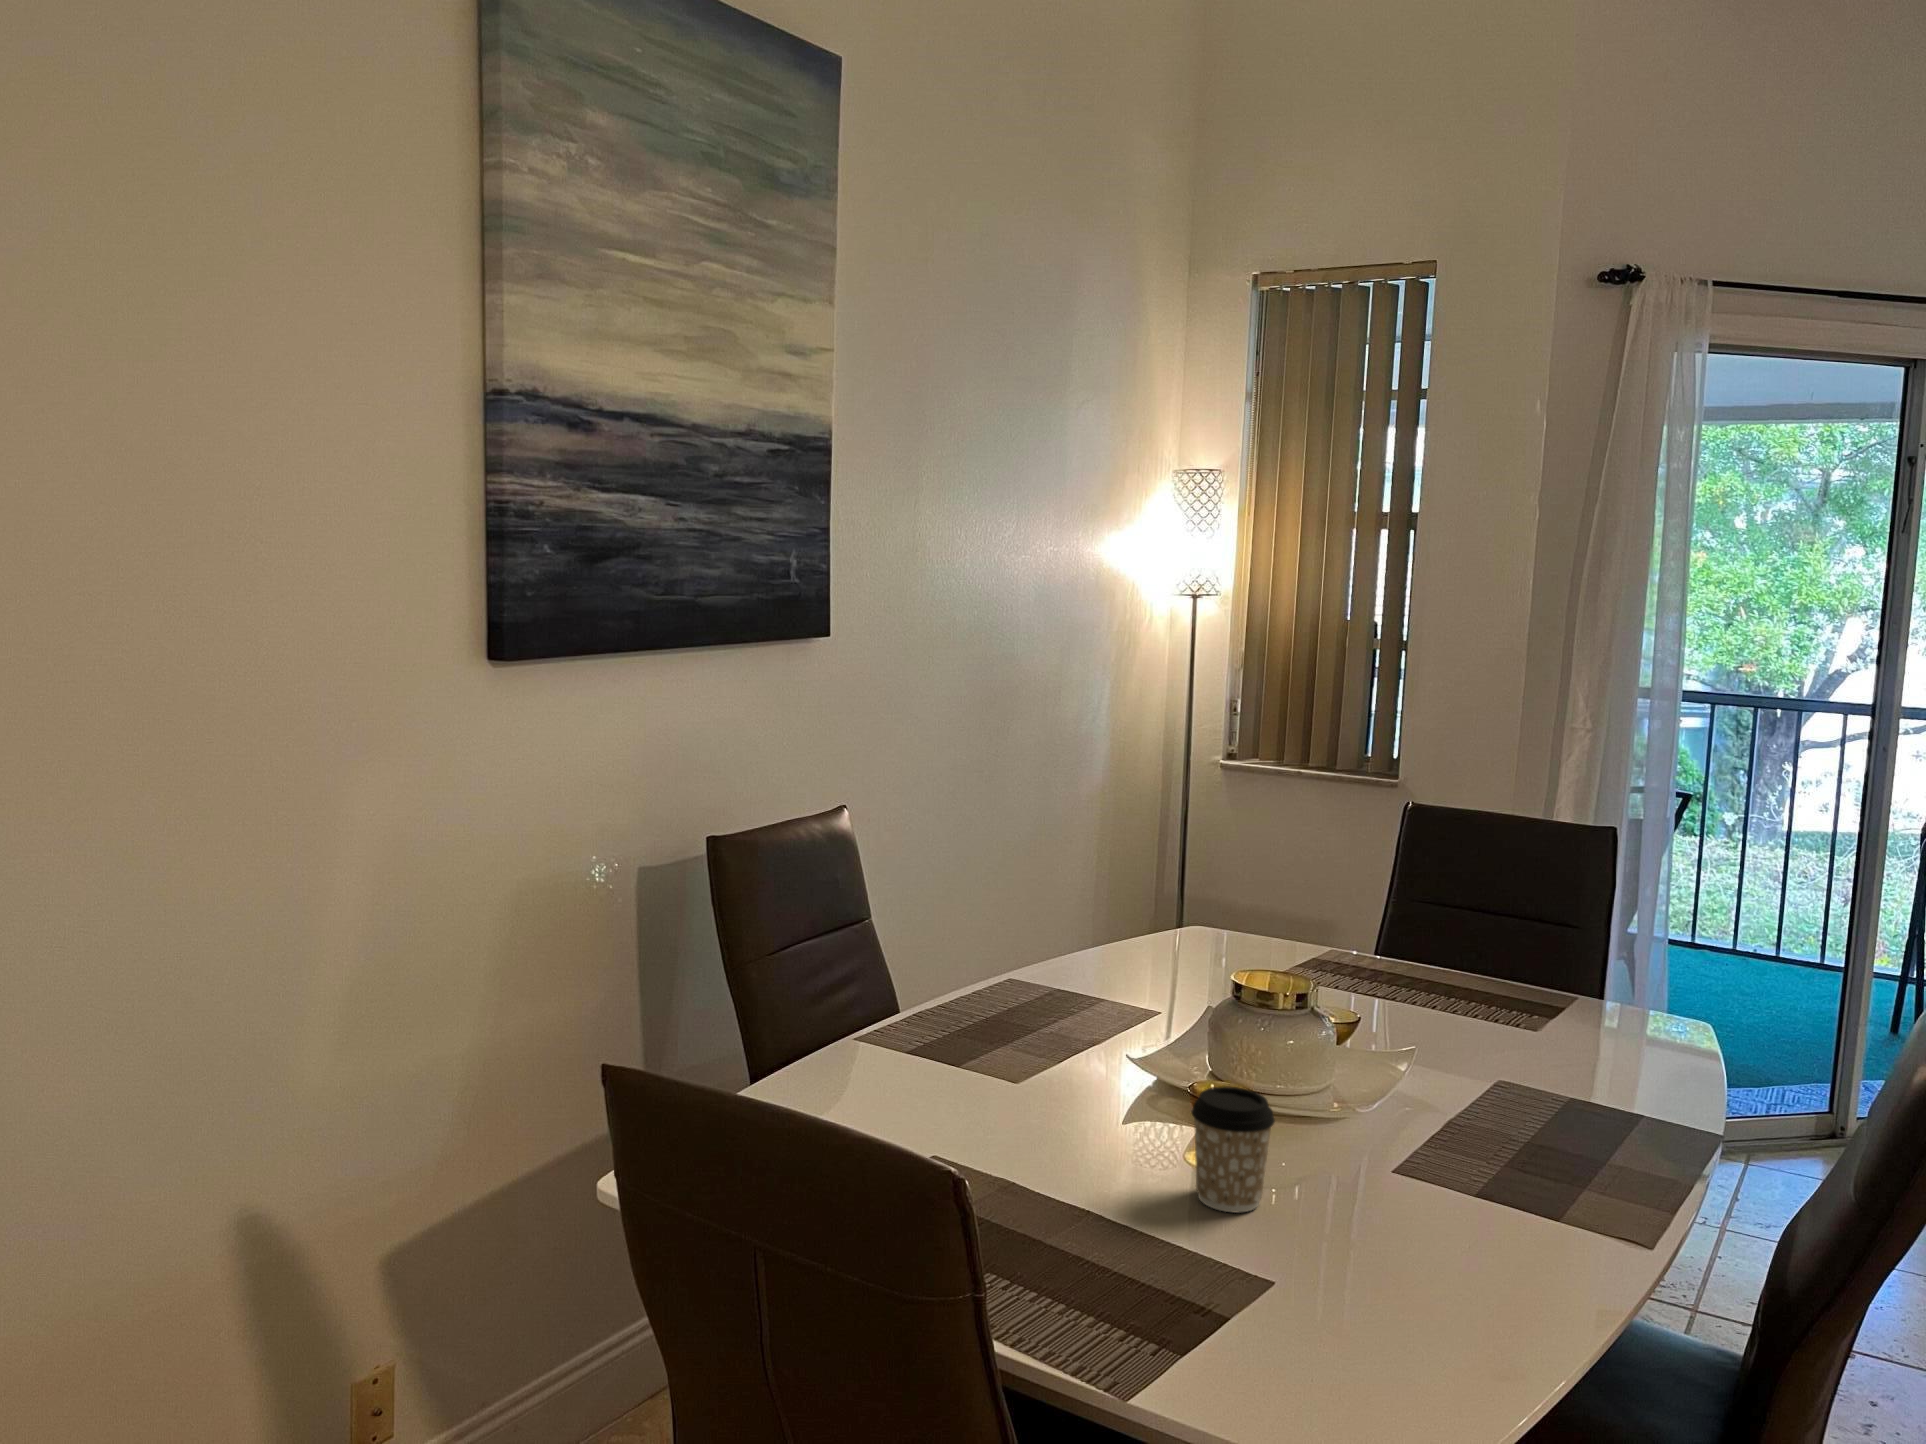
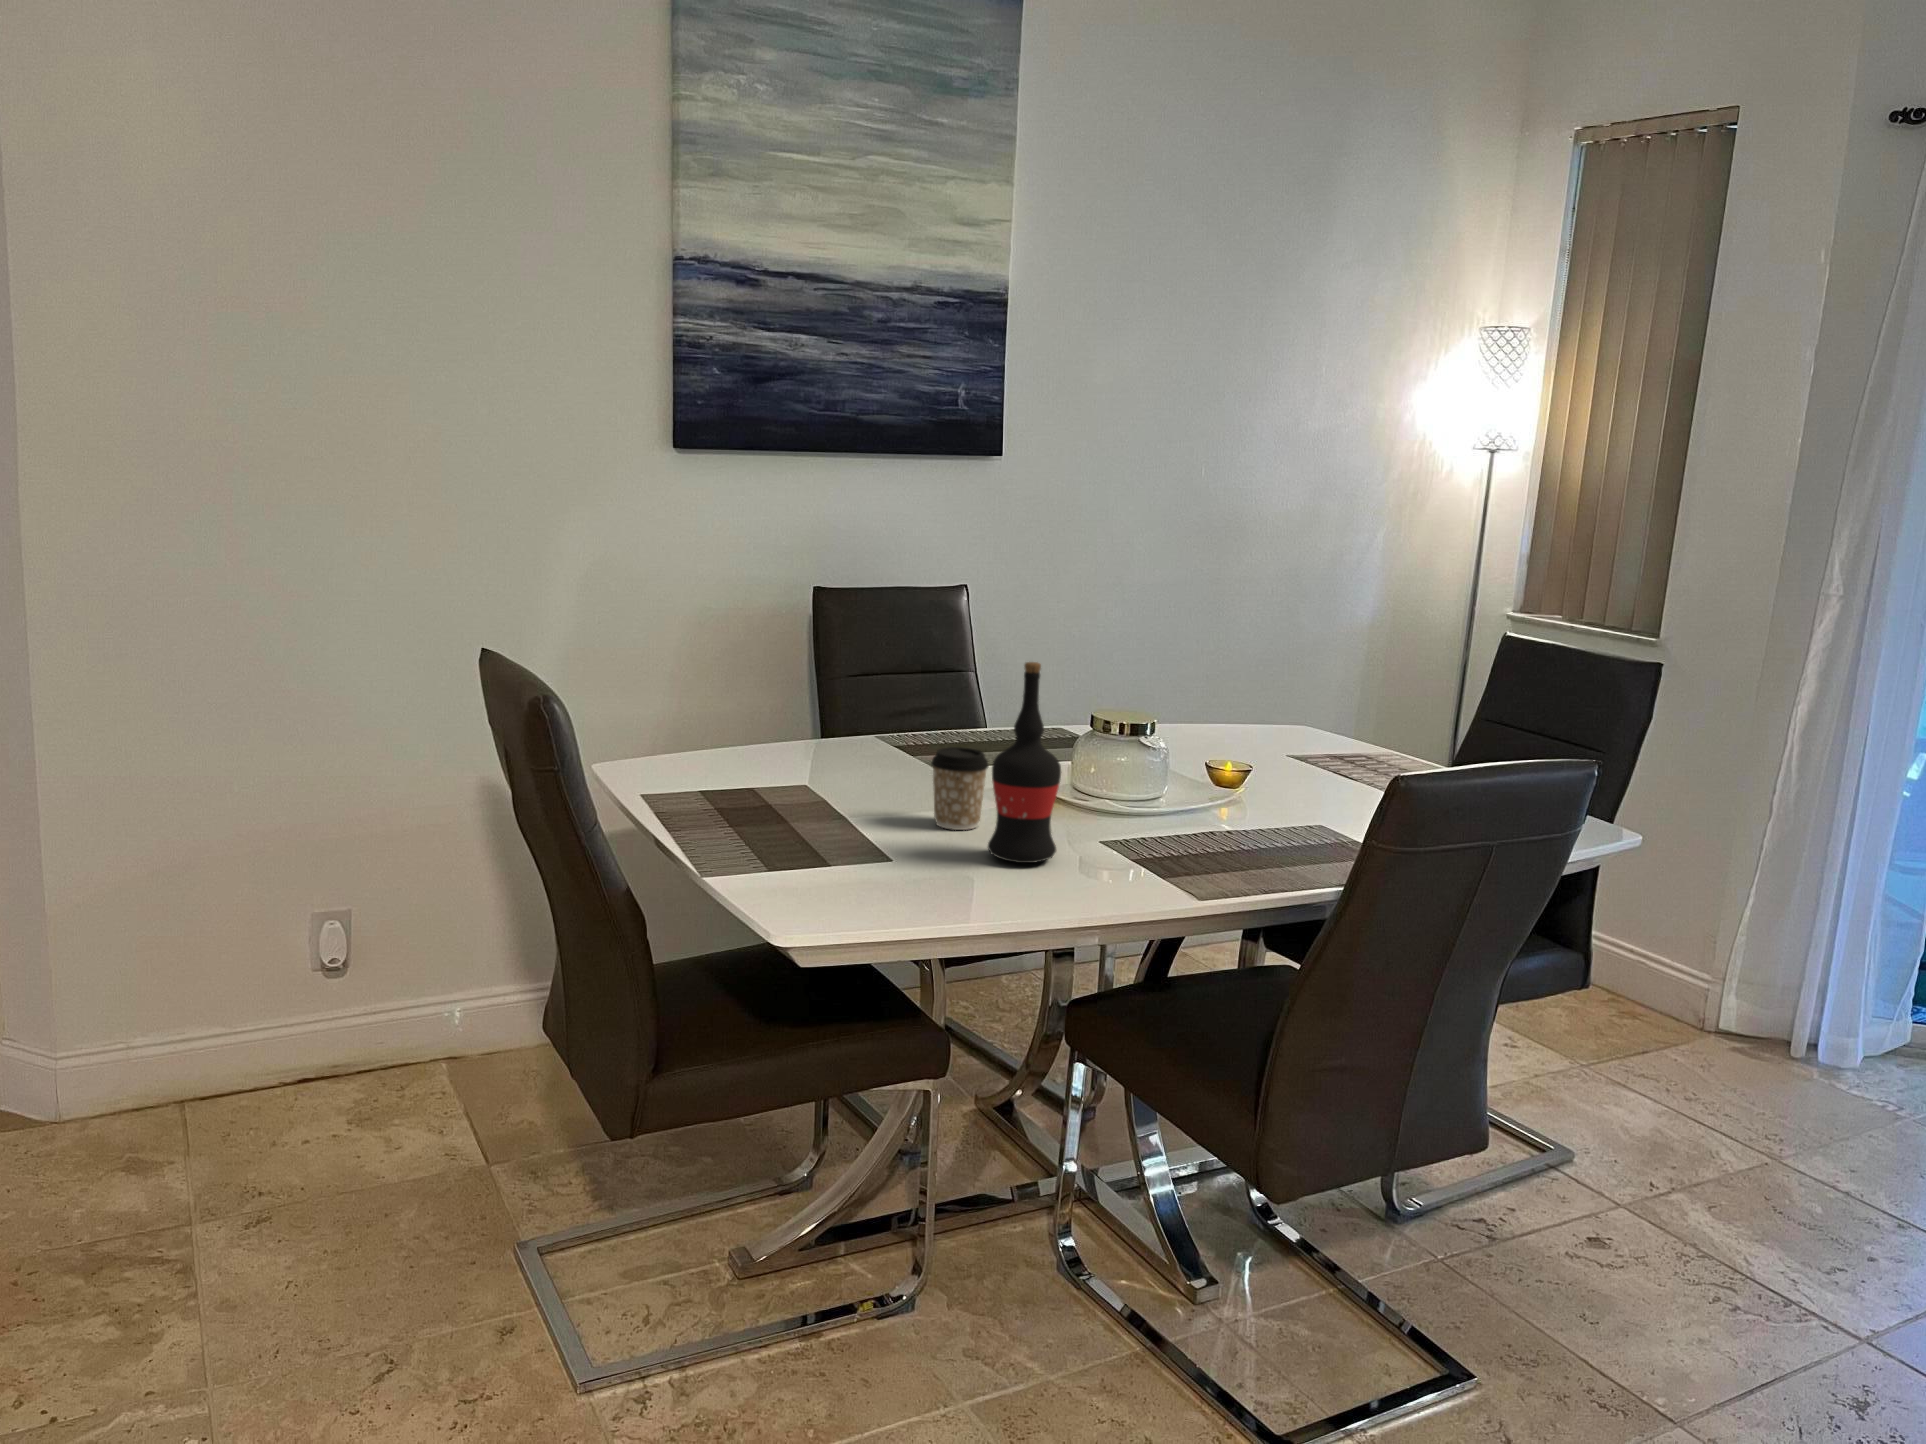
wine bottle: none [1358,975,1471,1263] -> present [988,662,1061,863]

